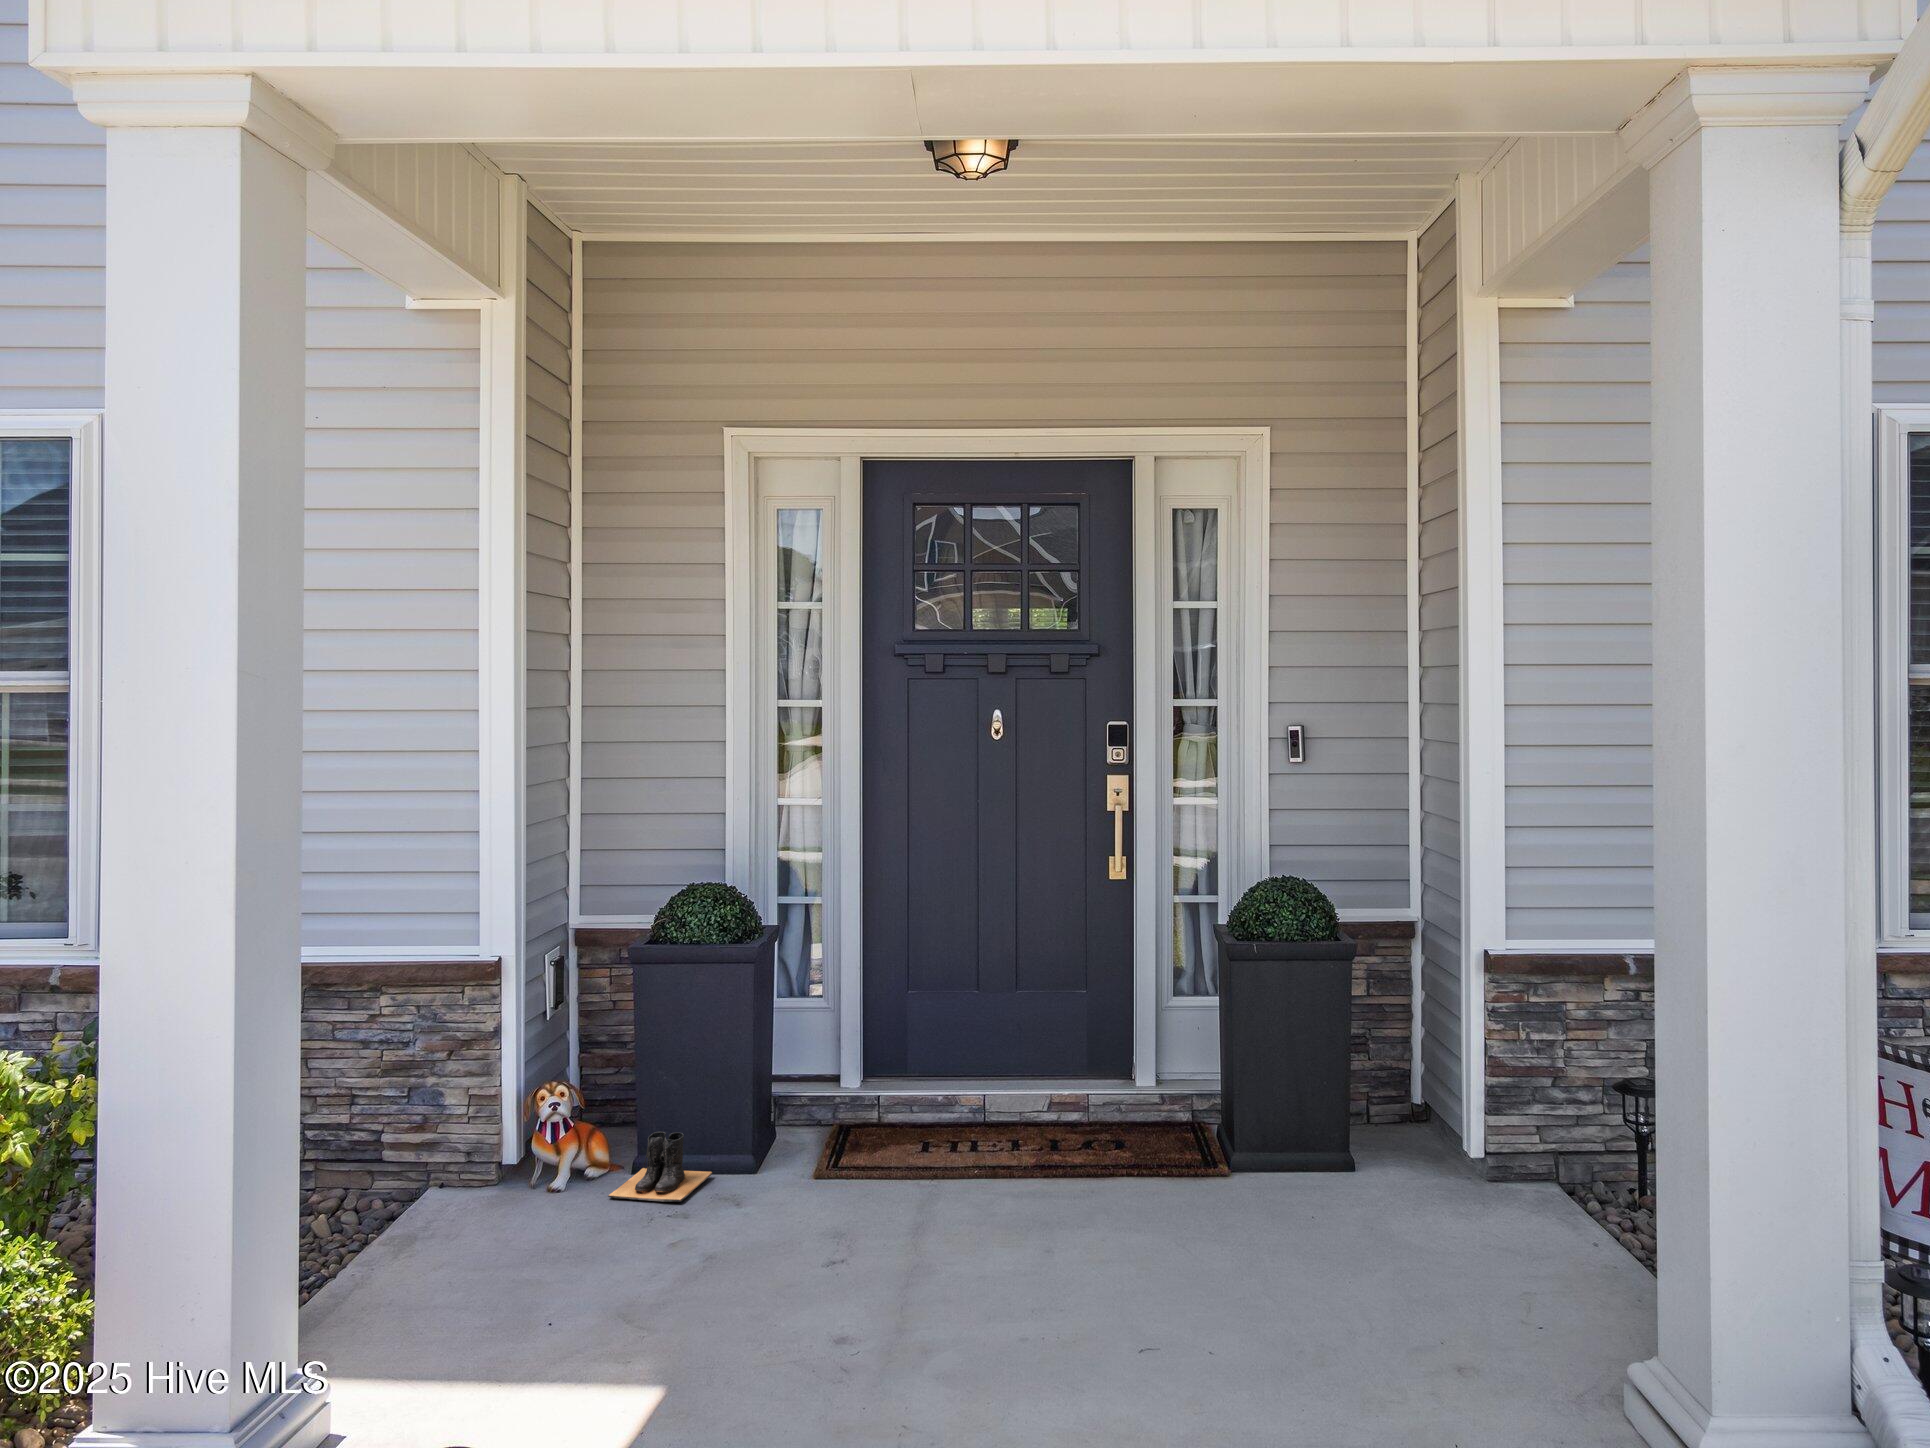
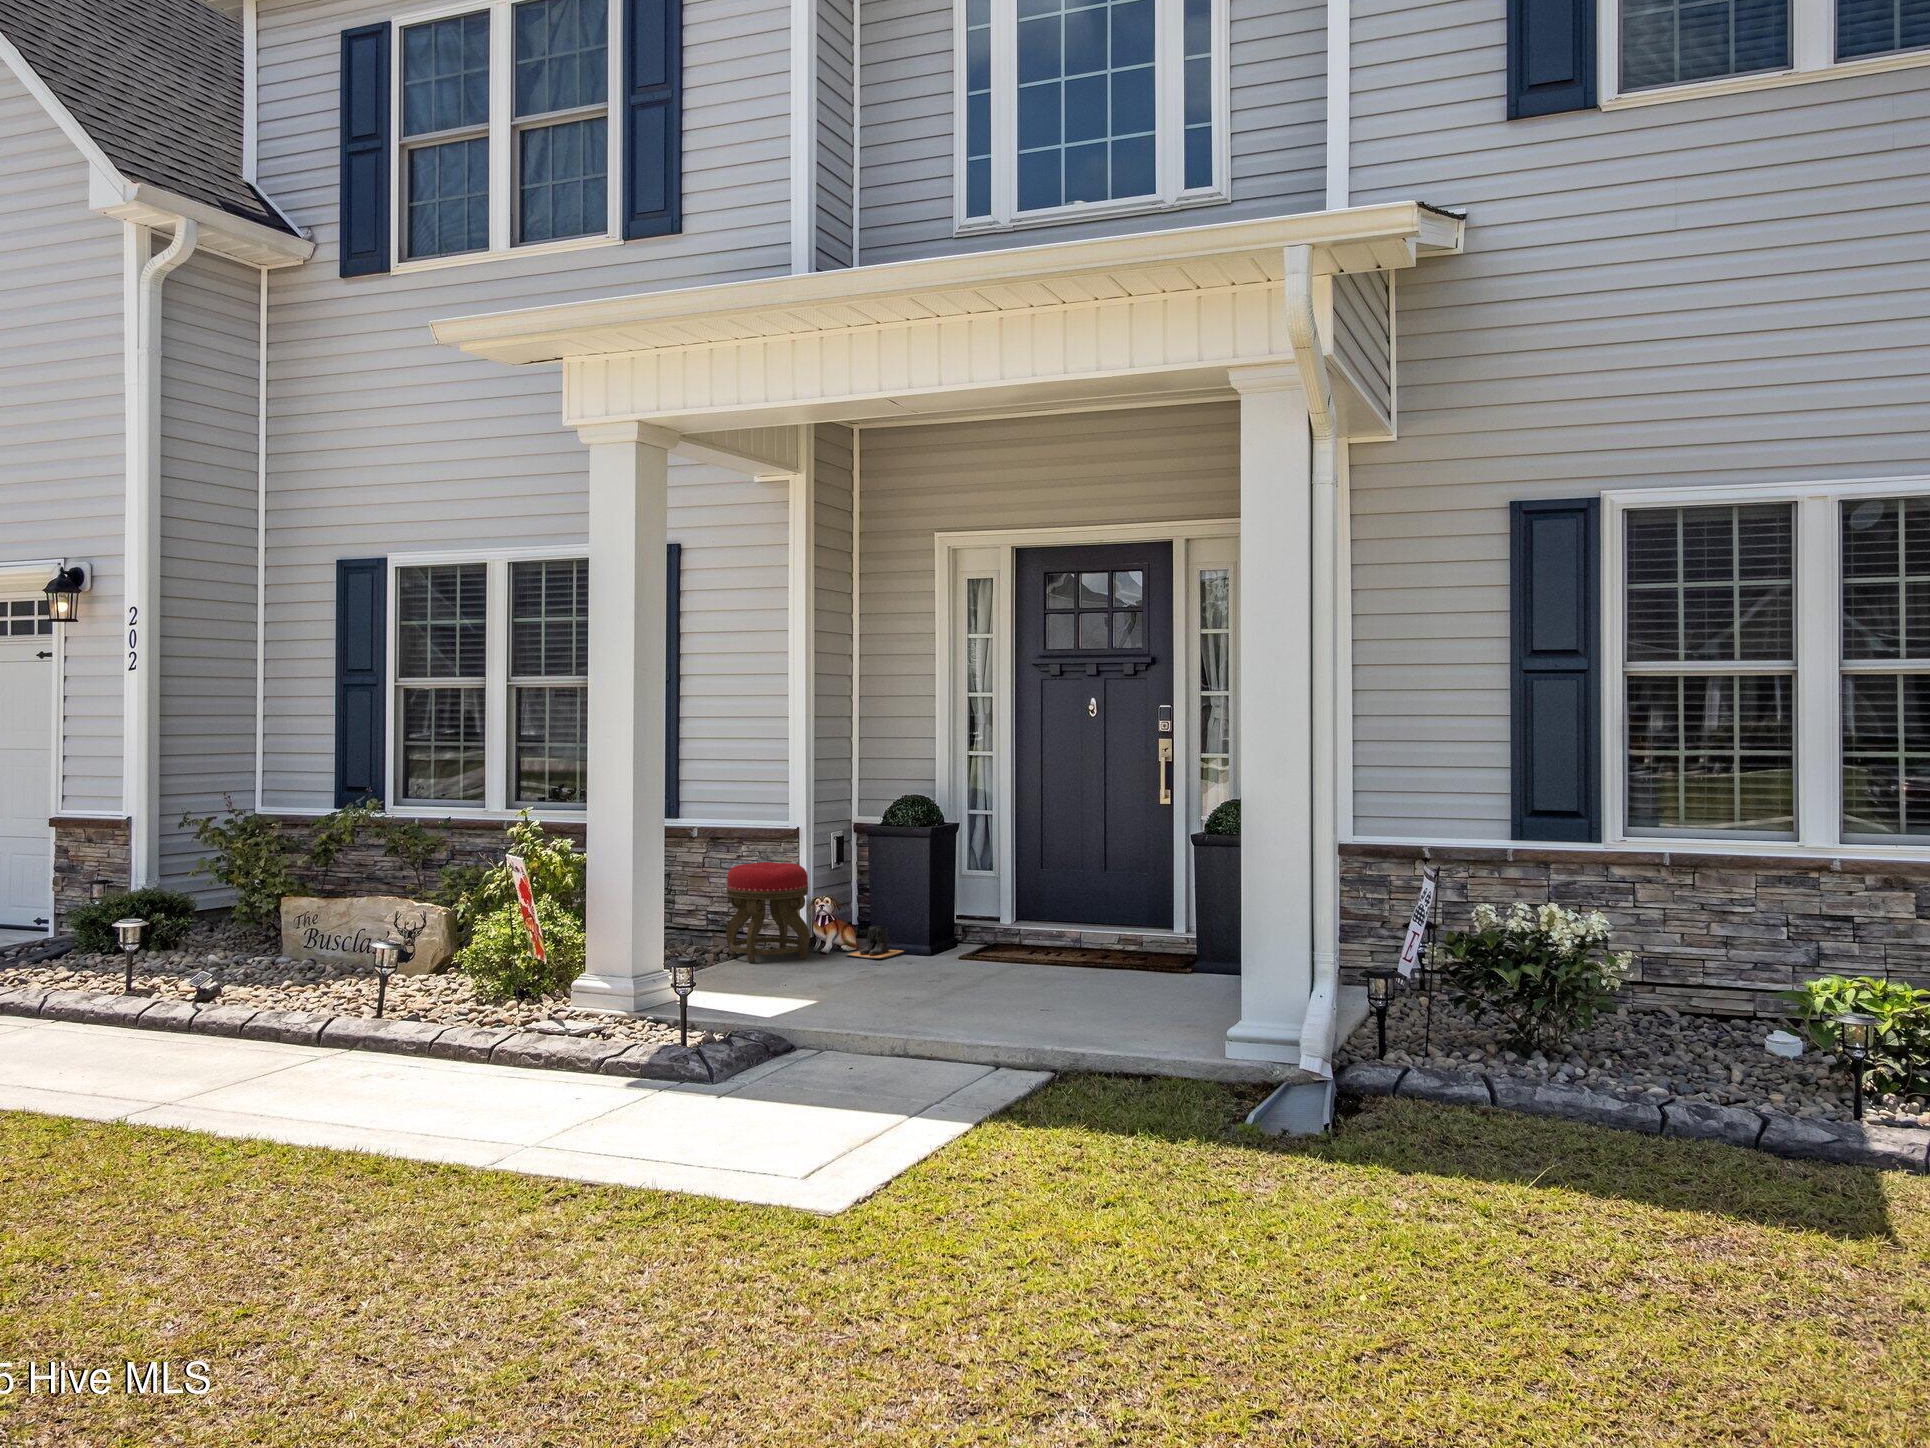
stool: none [362,1031,541,1246] -> present [726,862,810,962]

